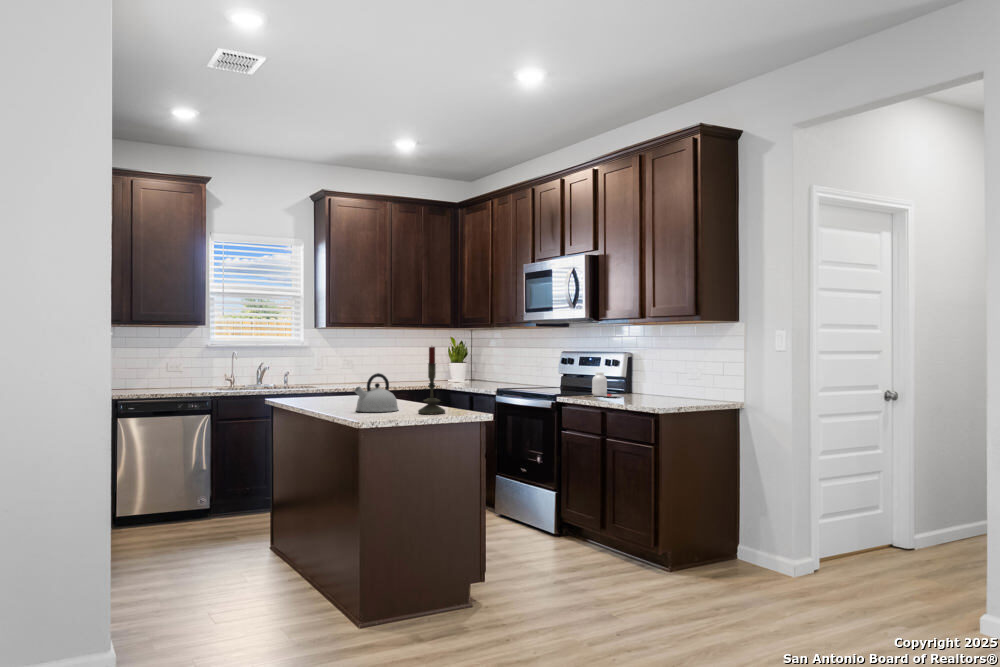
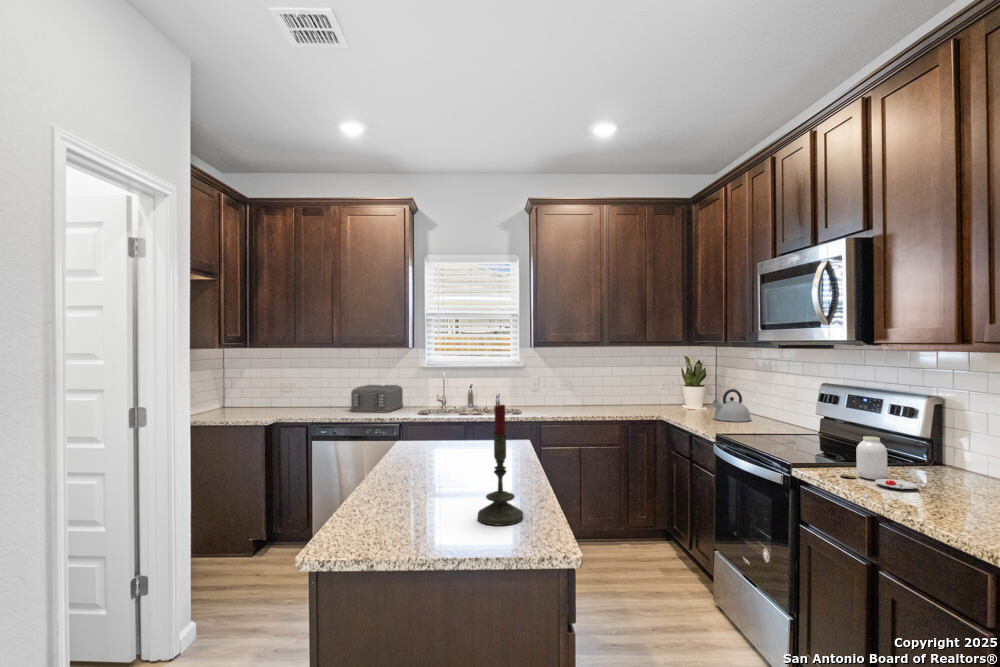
toaster: none [141,365,188,392] -> present [350,385,403,413]
kettle: present [354,373,398,412] -> present [713,389,751,422]

